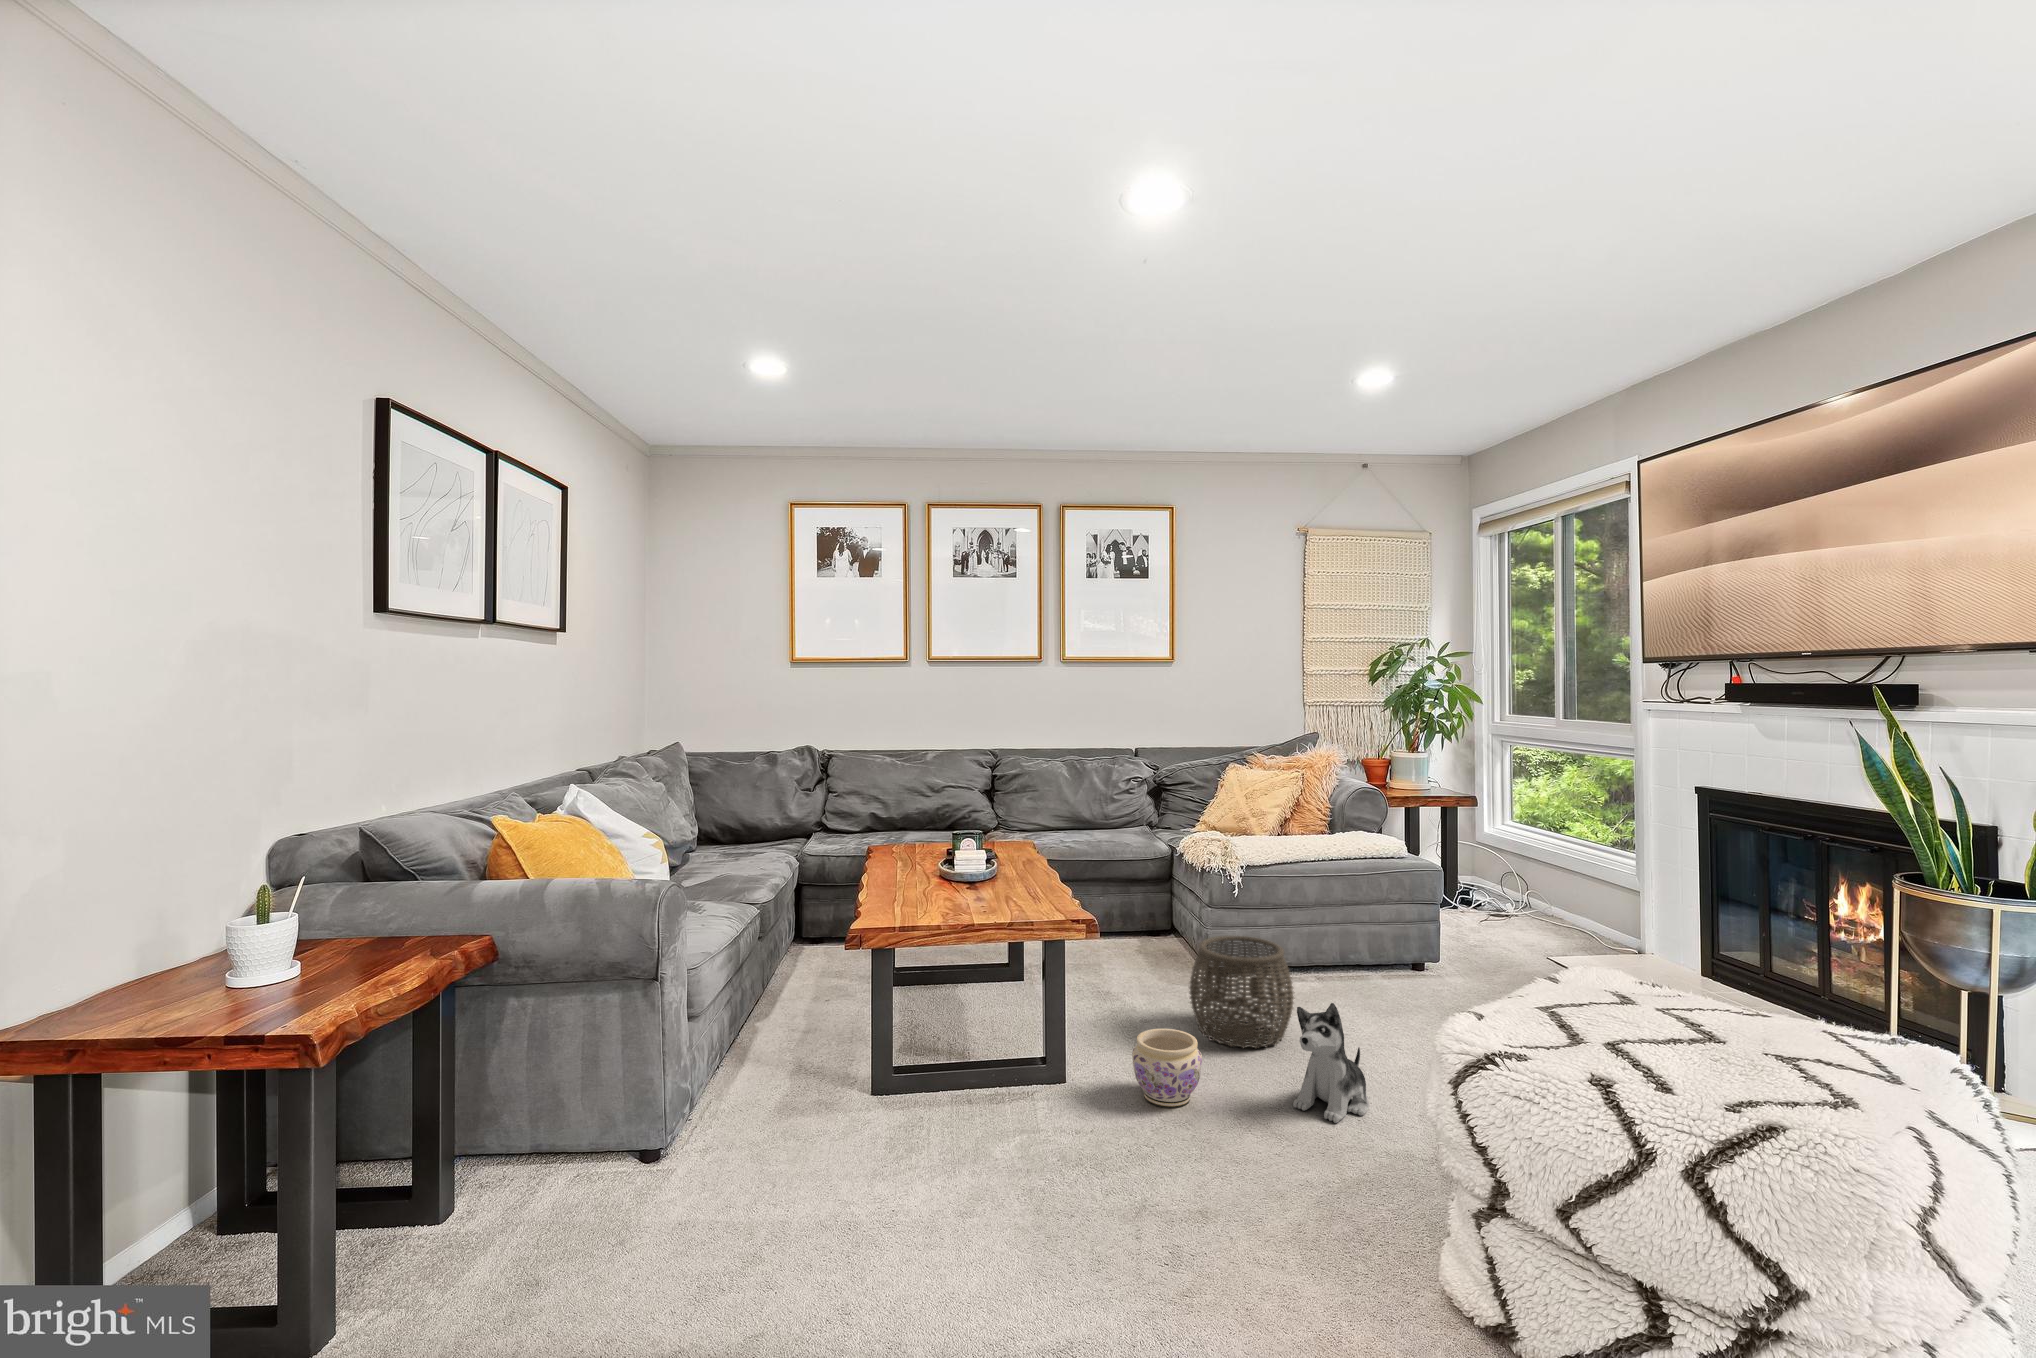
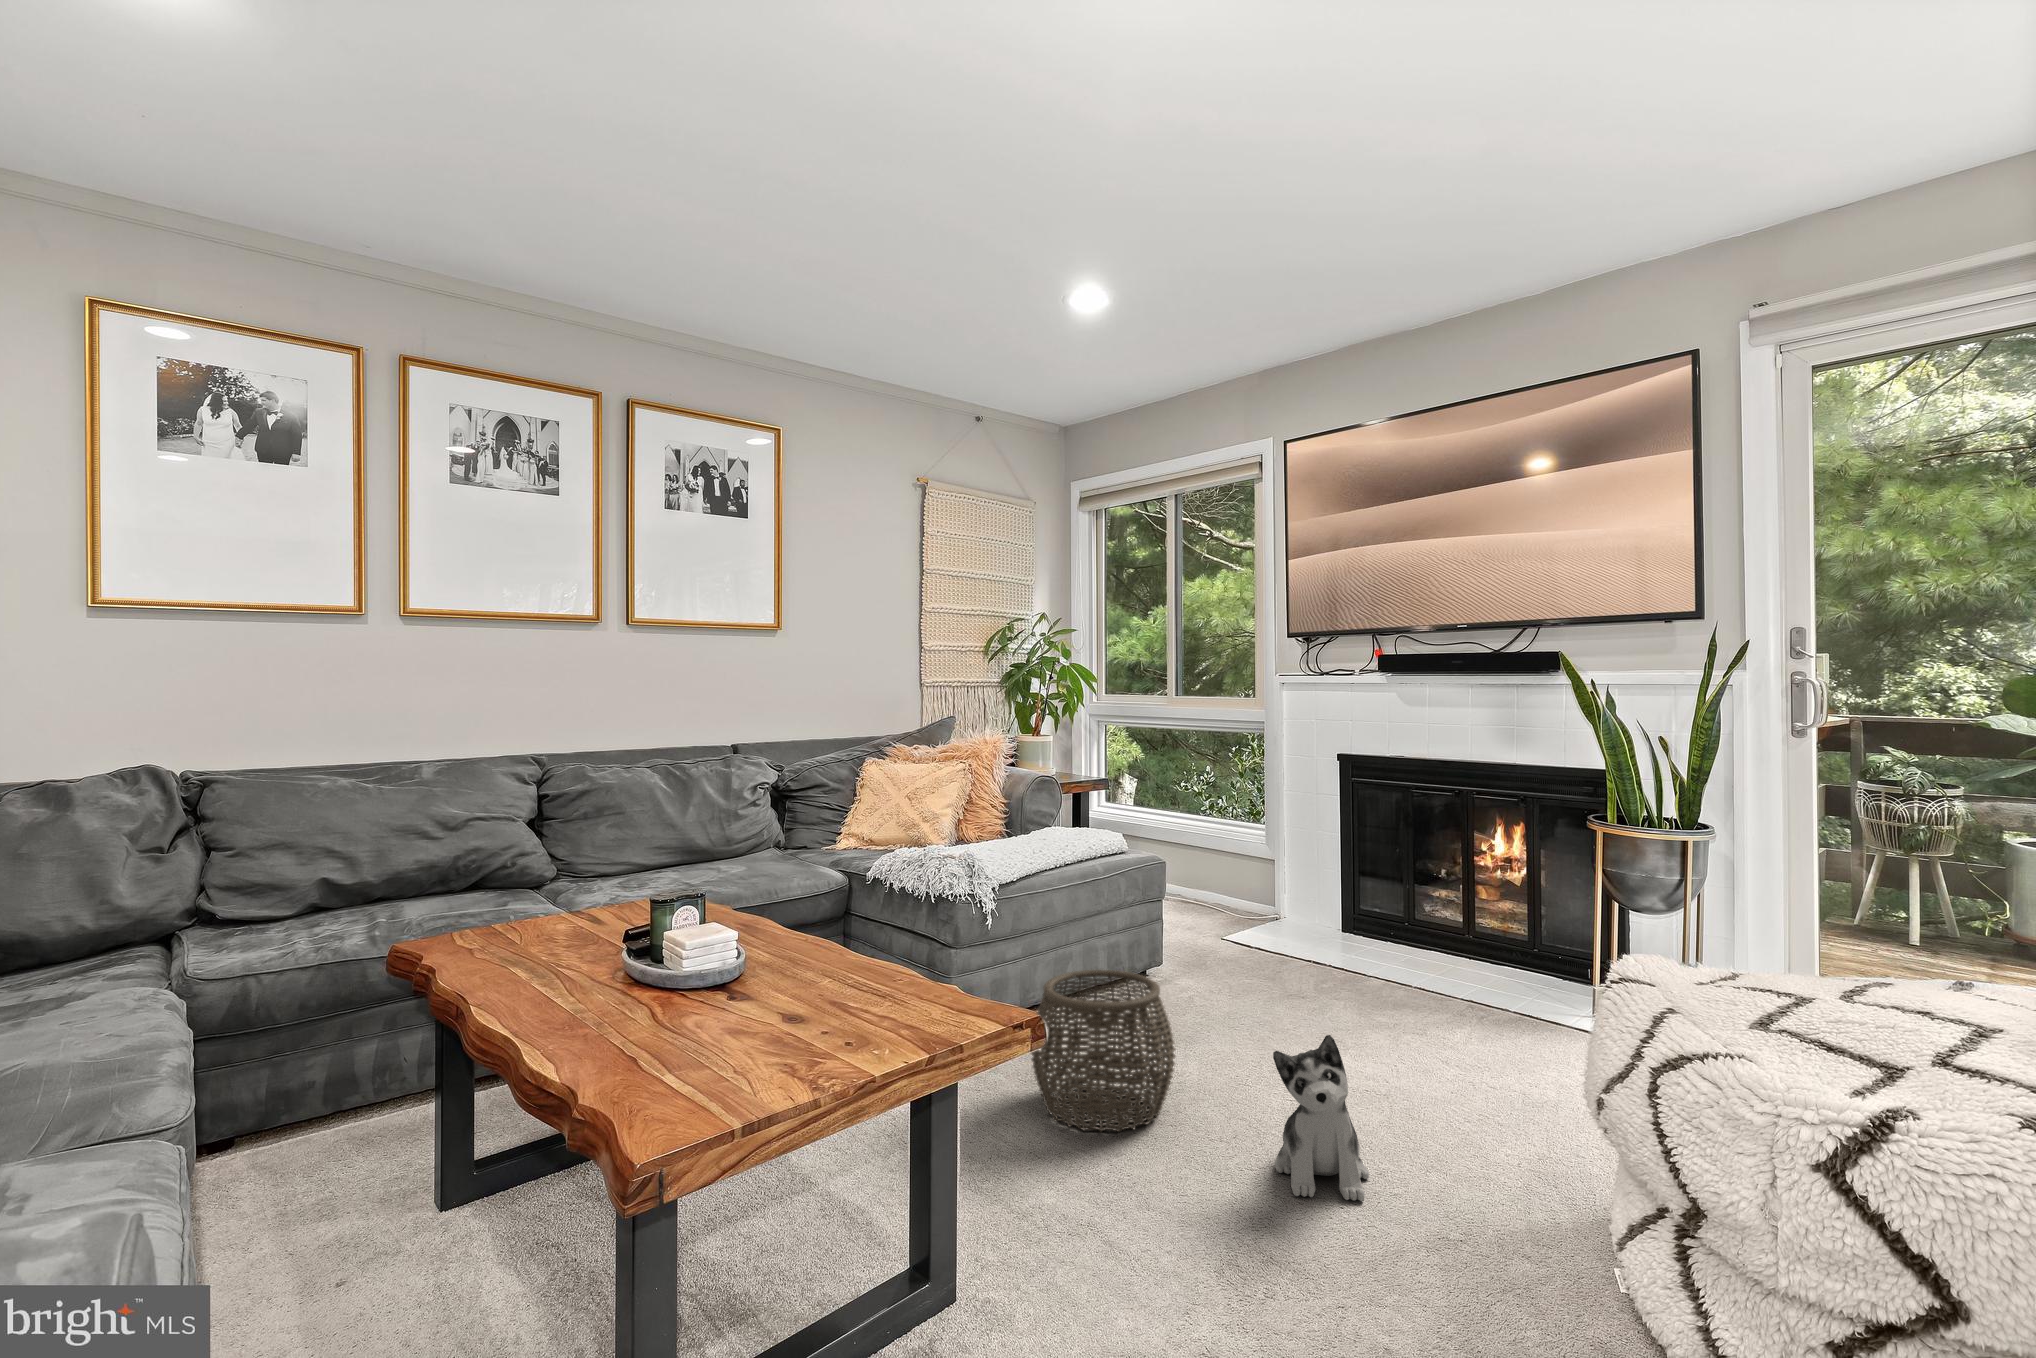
planter: present [1132,1029,1202,1108] -> none [1091,1132,1202,1267]

